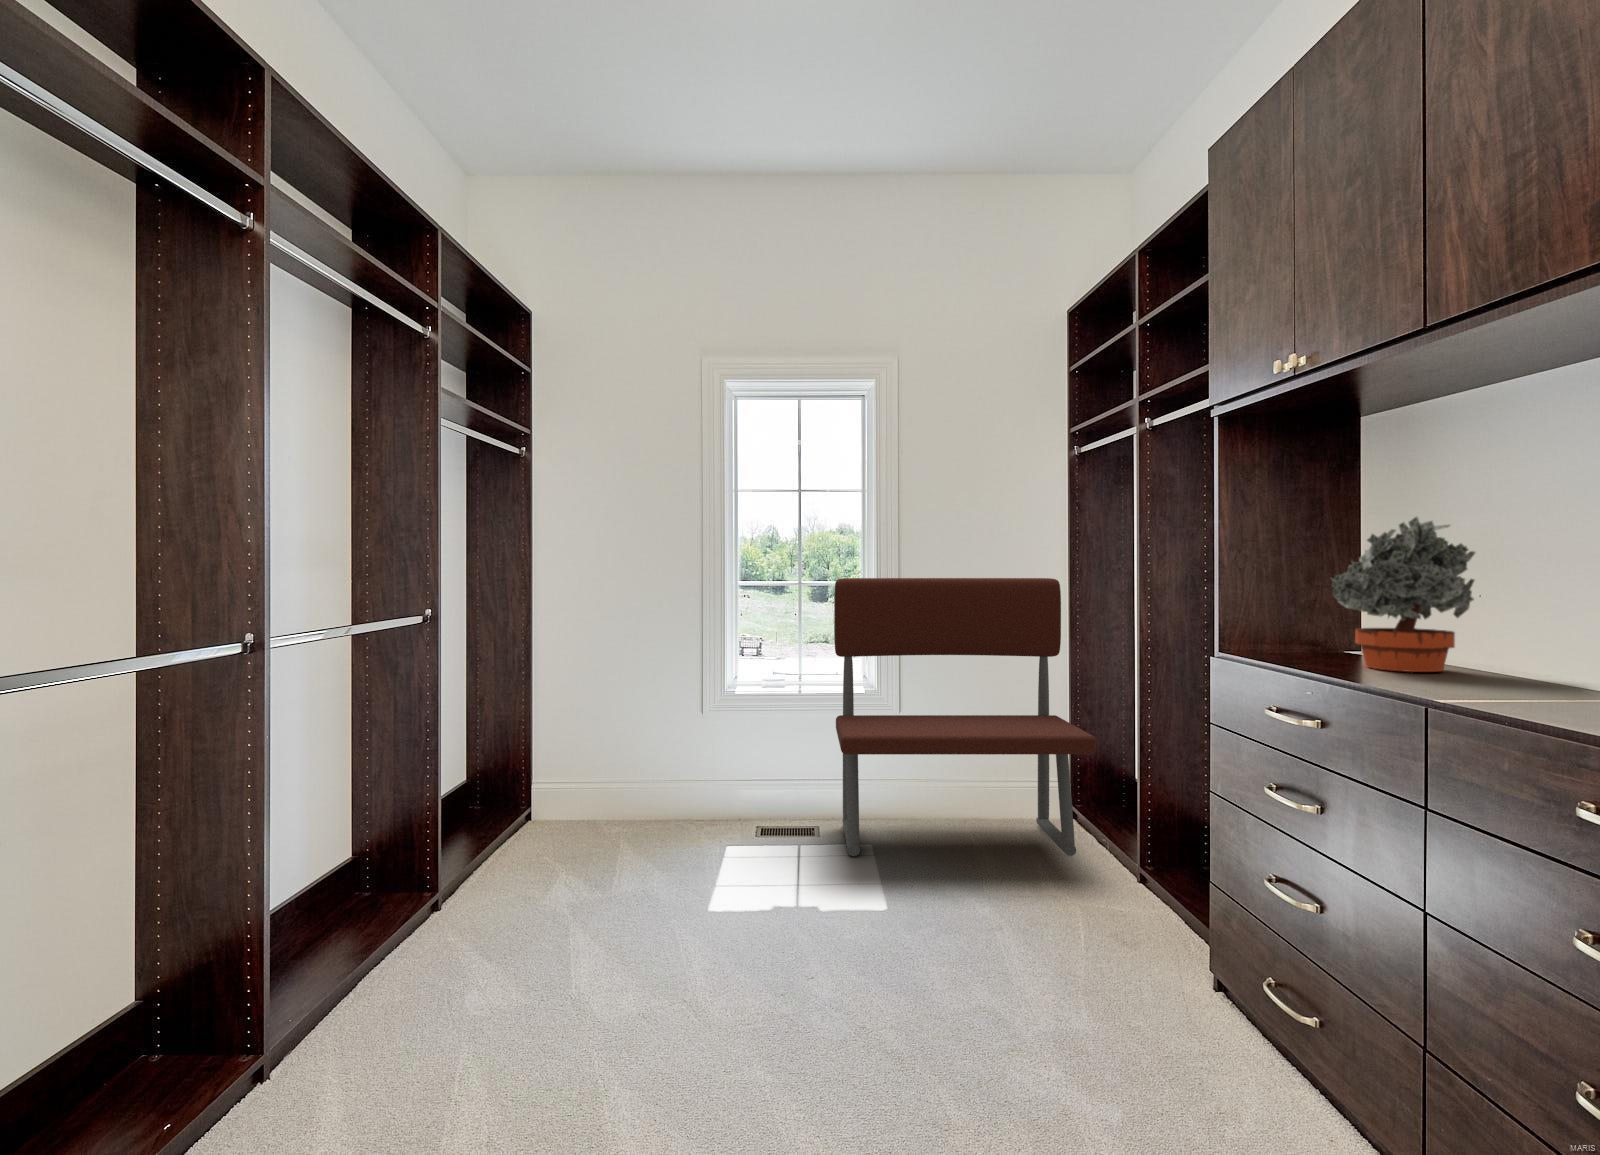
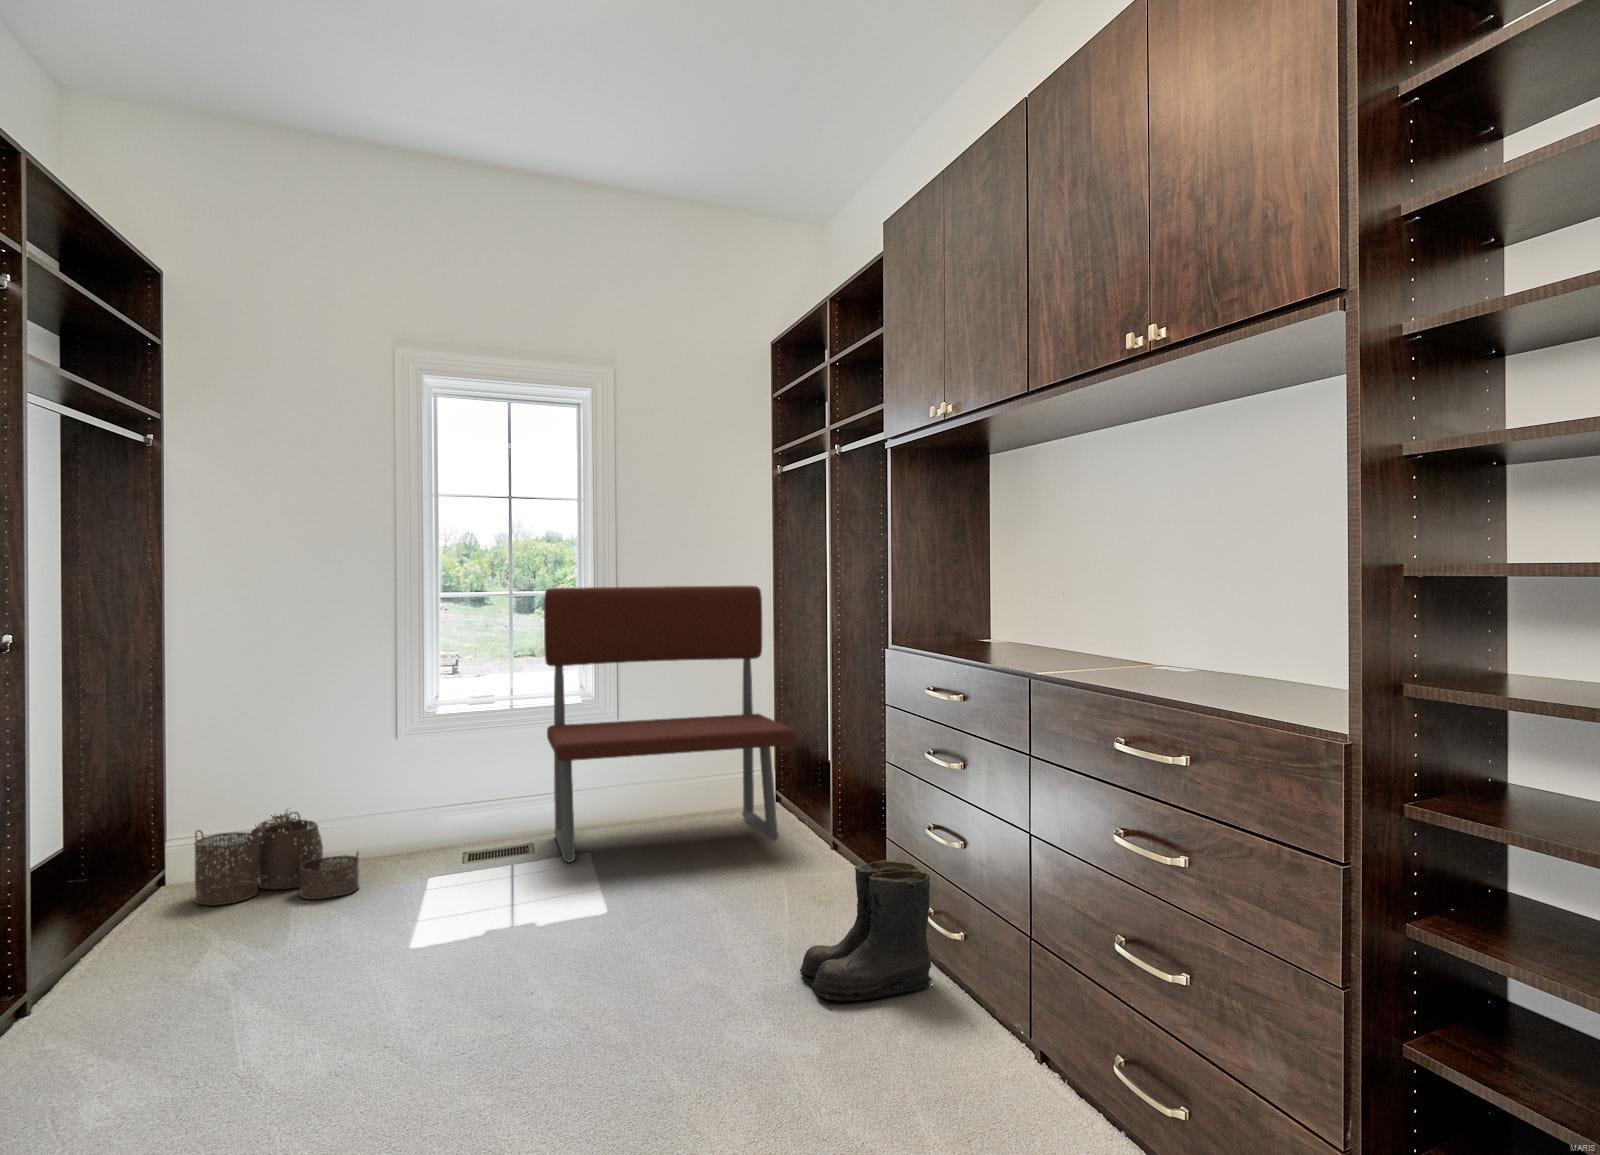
potted plant: present [1332,517,1475,672] -> none [970,534,1069,655]
woven basket: none [523,775,659,868] -> present [194,812,359,905]
boots: none [1097,911,1271,1083] -> present [800,861,932,1002]

